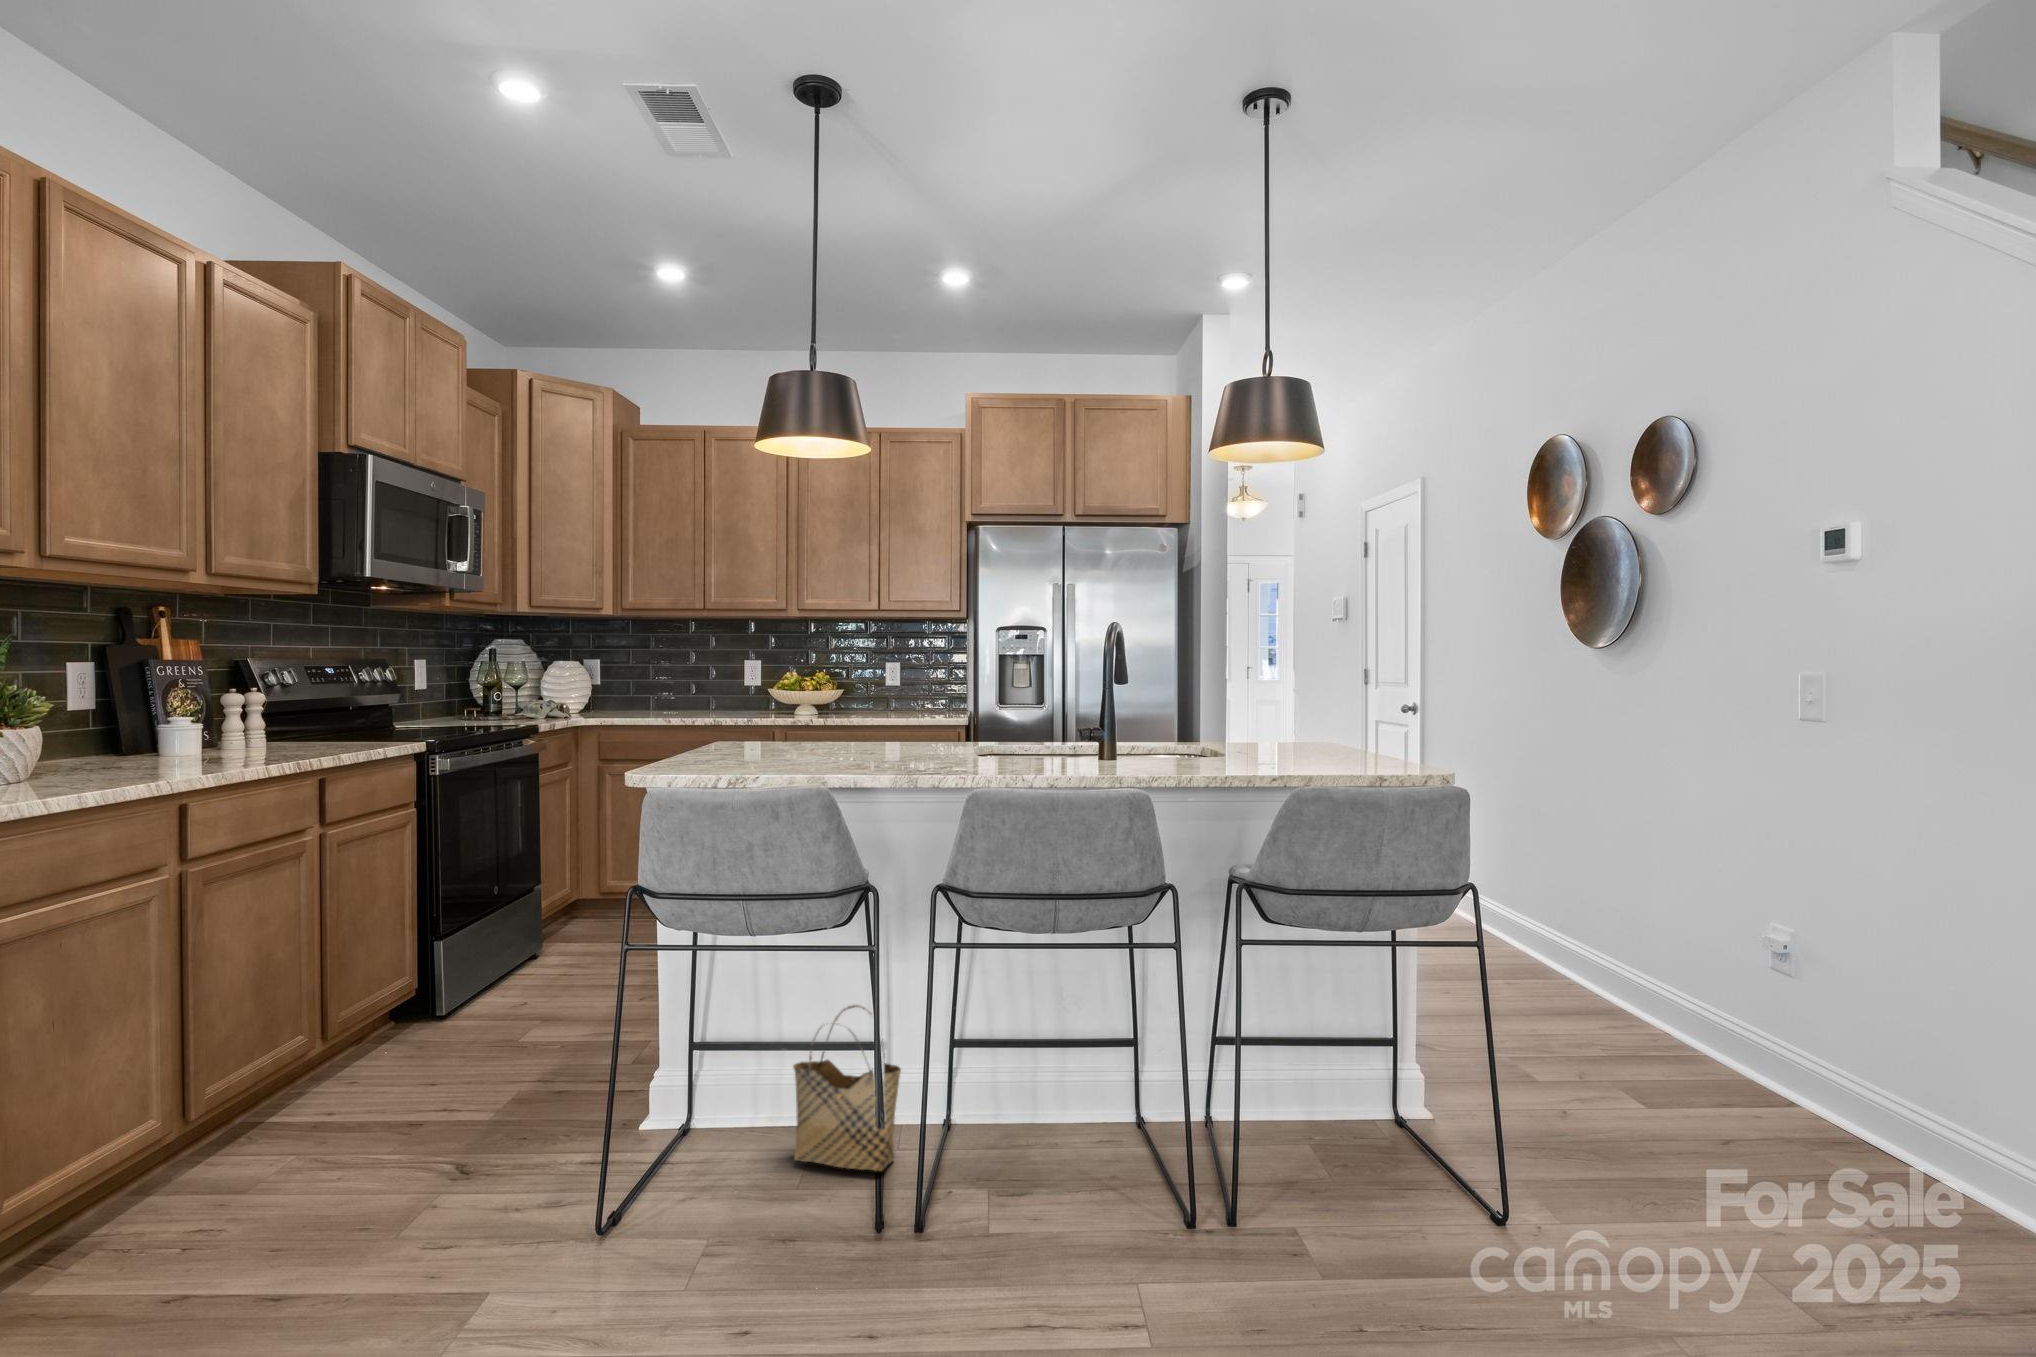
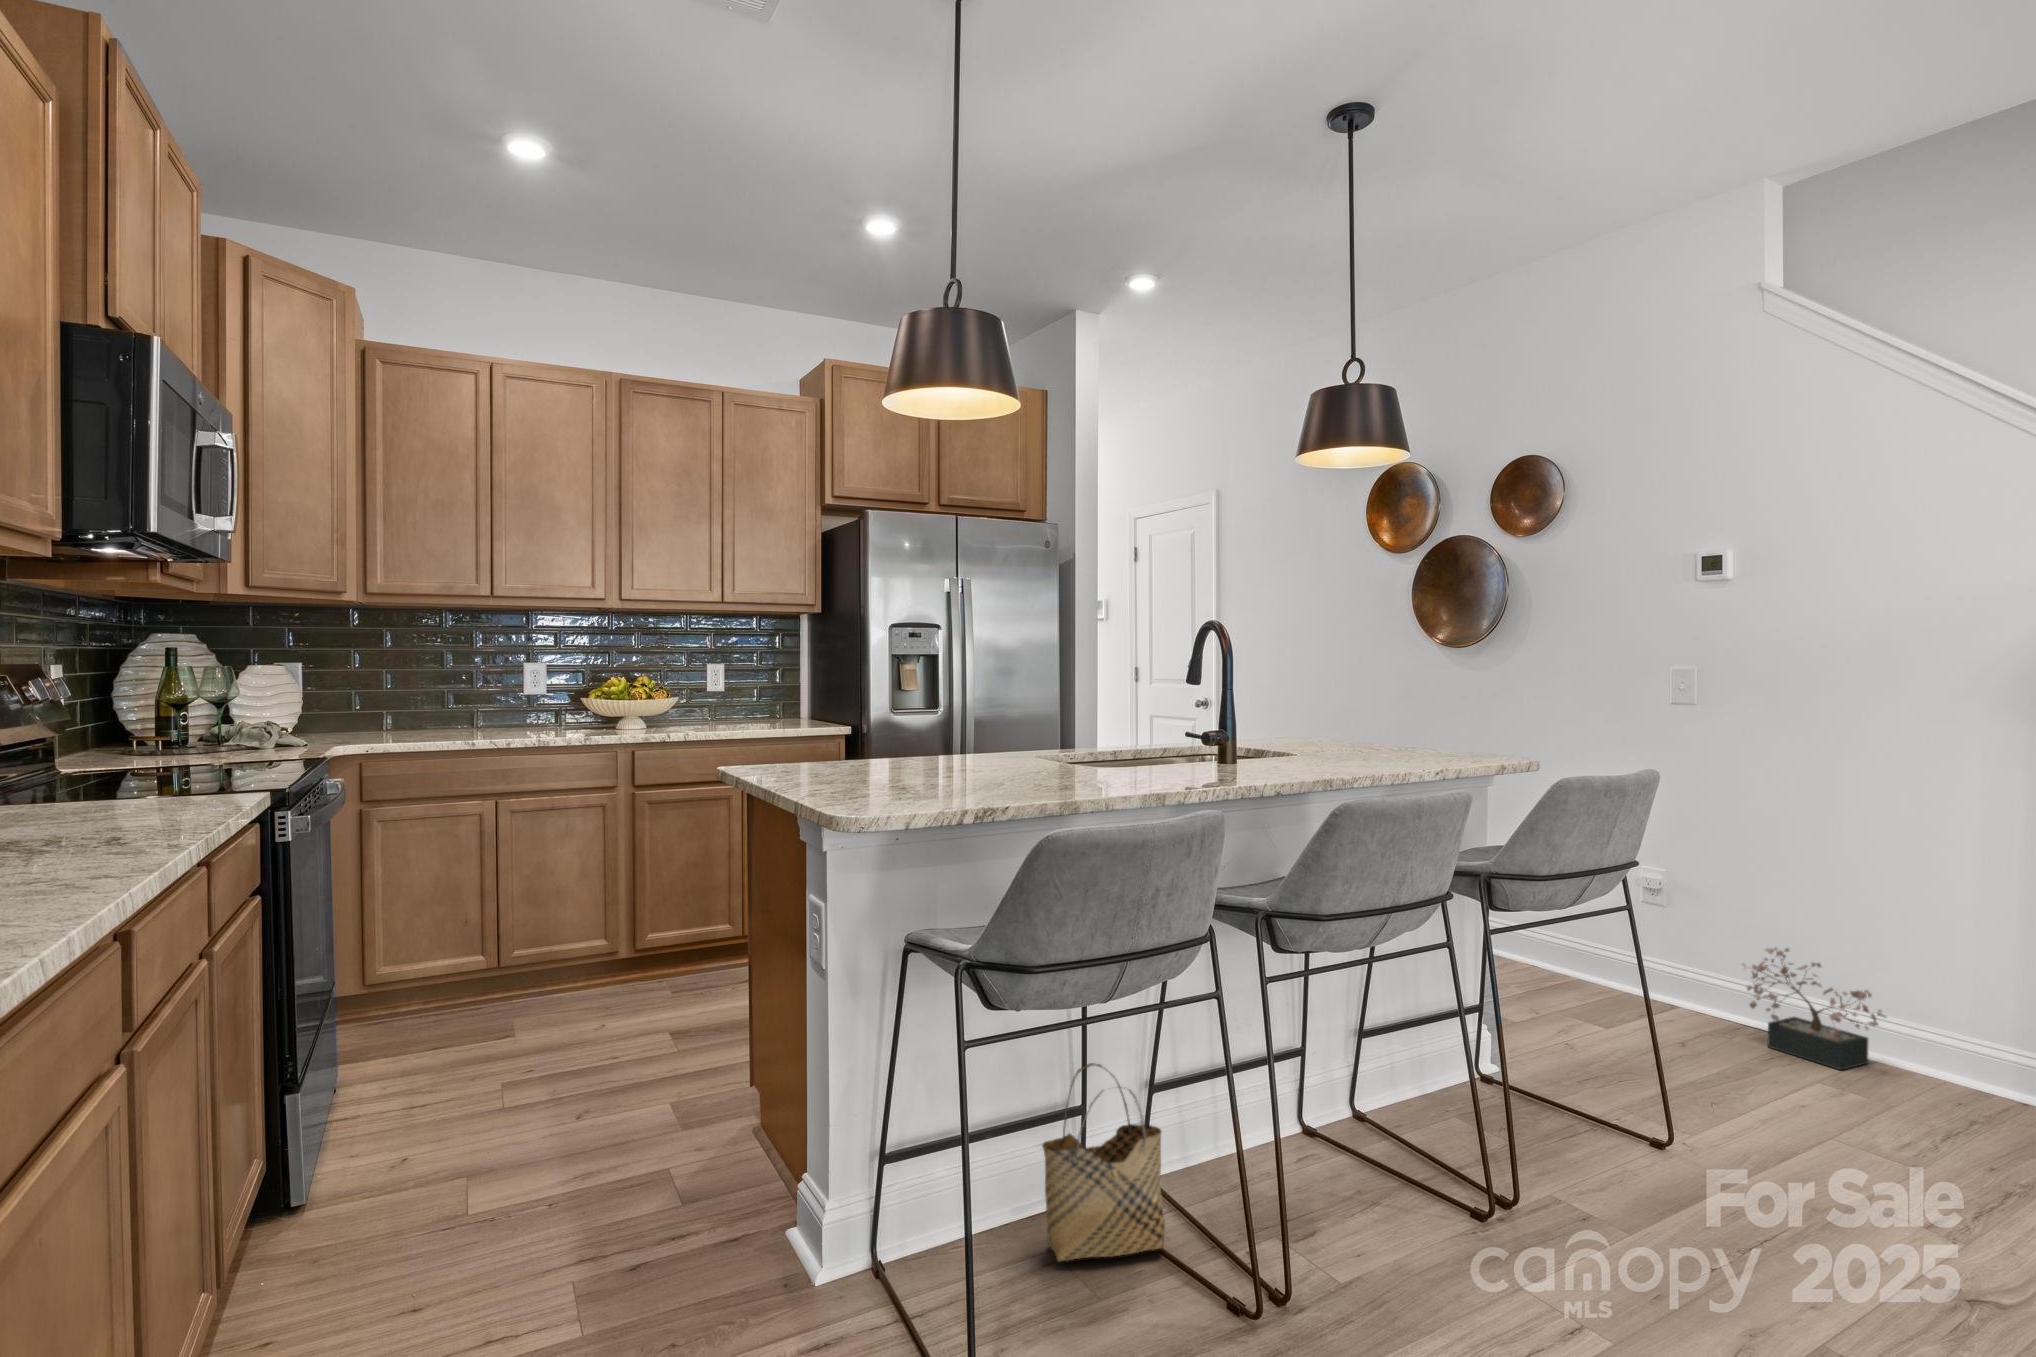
decorative plant: none [1812,1025,2004,1193] -> present [1743,948,1886,1070]

